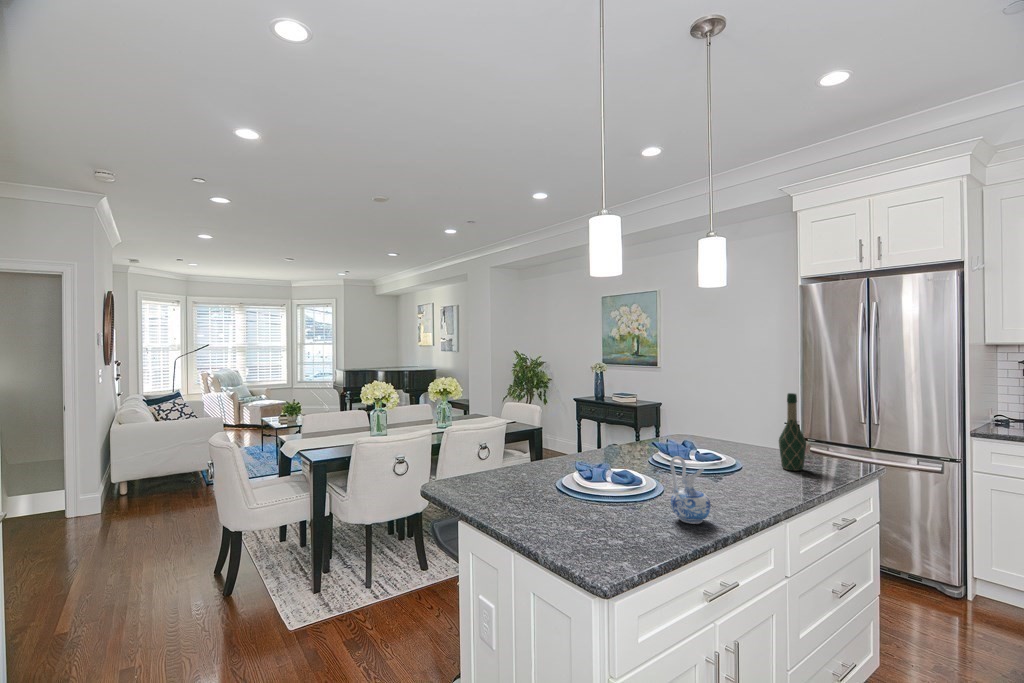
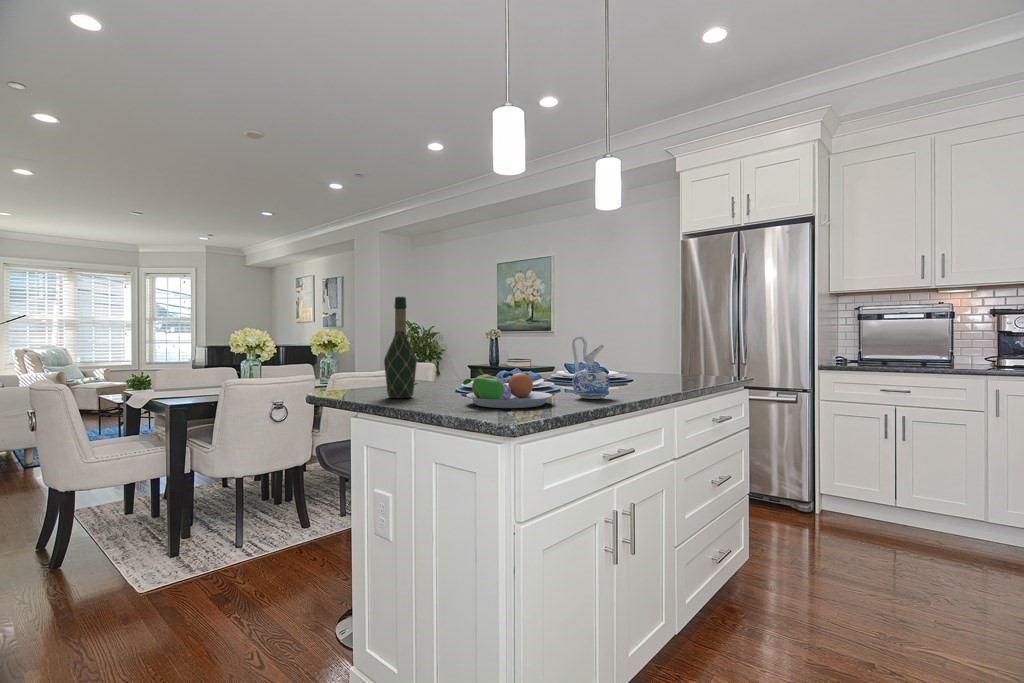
wine bottle: present [779,393,806,471] -> present [384,297,417,398]
fruit bowl: none [559,493,649,545] -> present [463,369,552,408]

